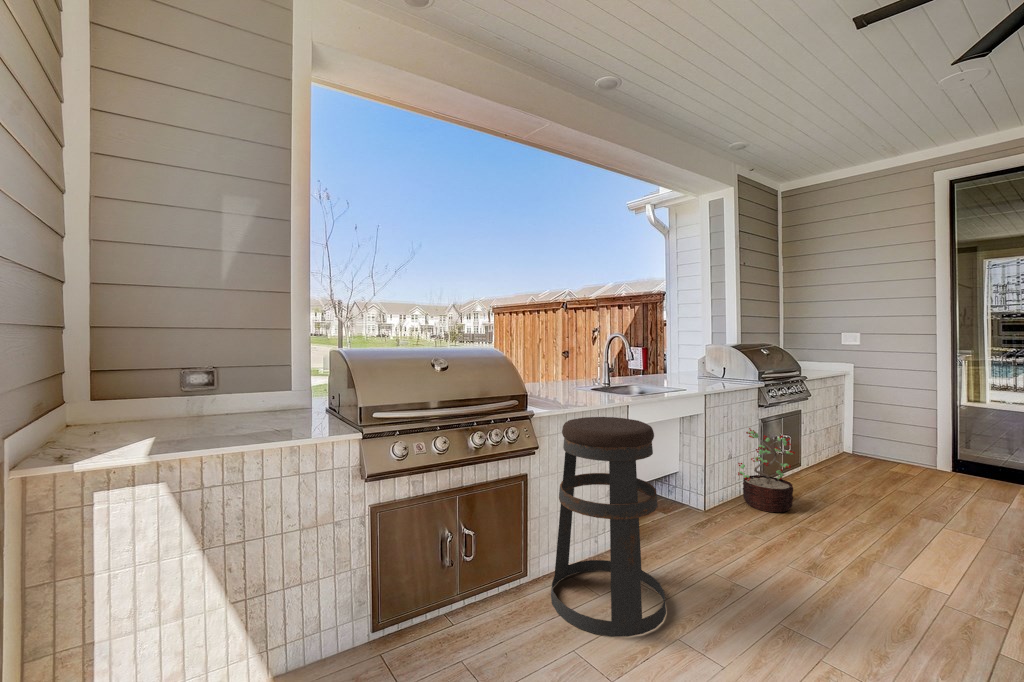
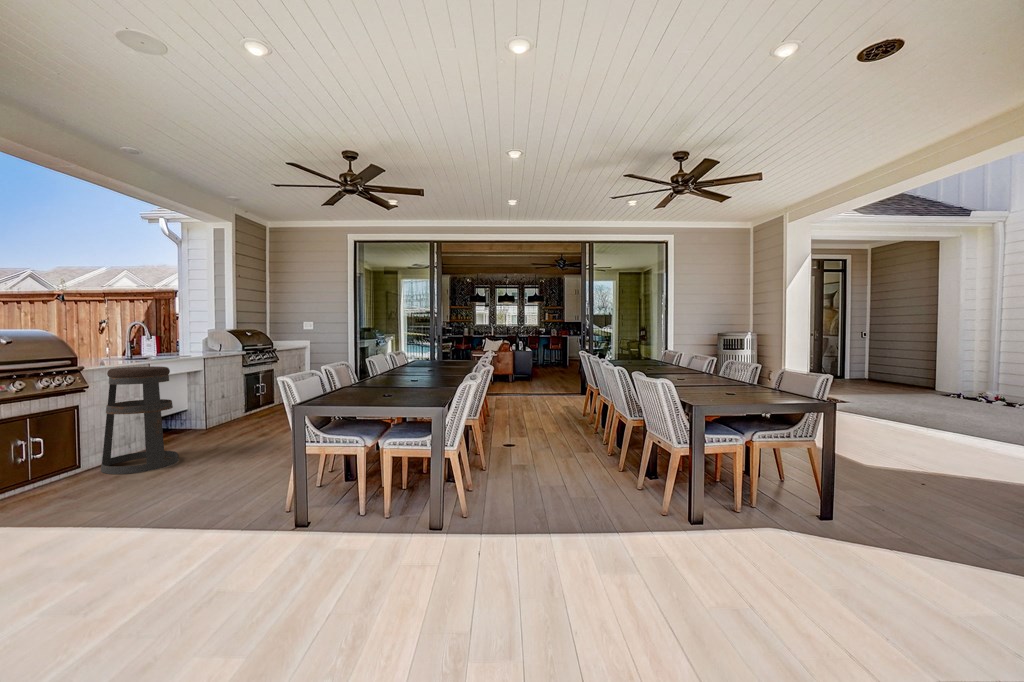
decorative plant: present [738,428,795,512] -> none [229,379,264,426]

